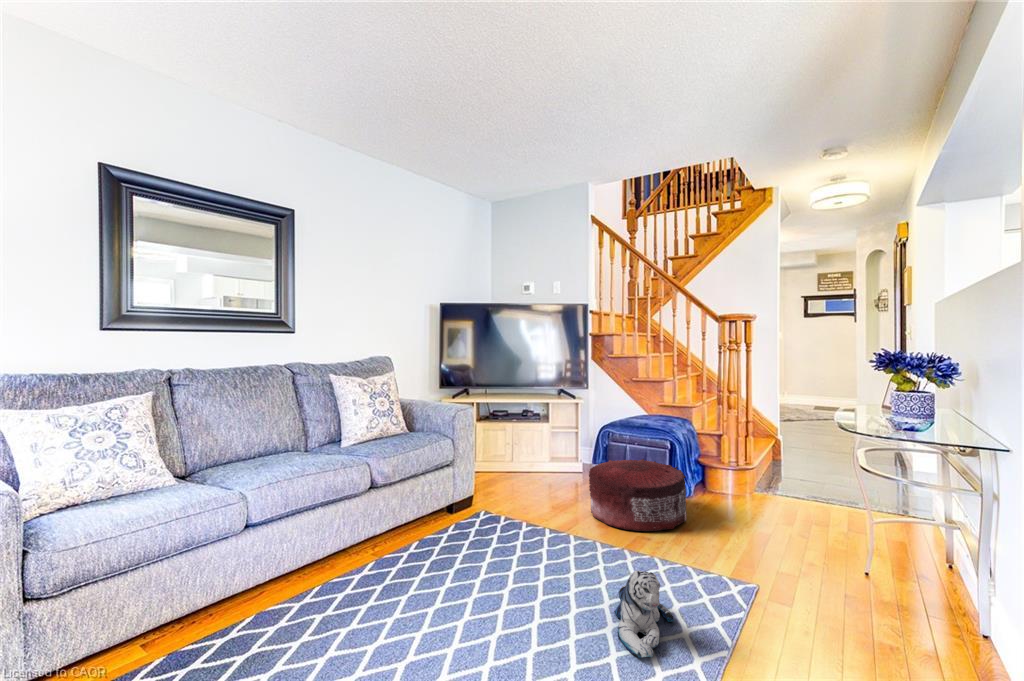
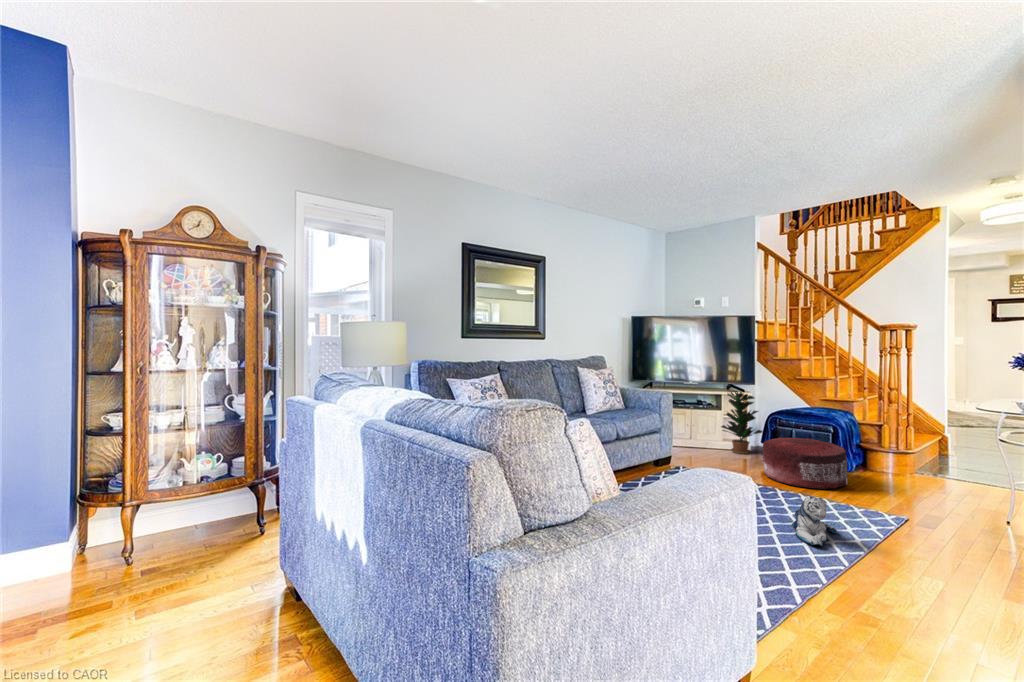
potted plant: none [544,399,594,481] -> present [721,391,762,454]

